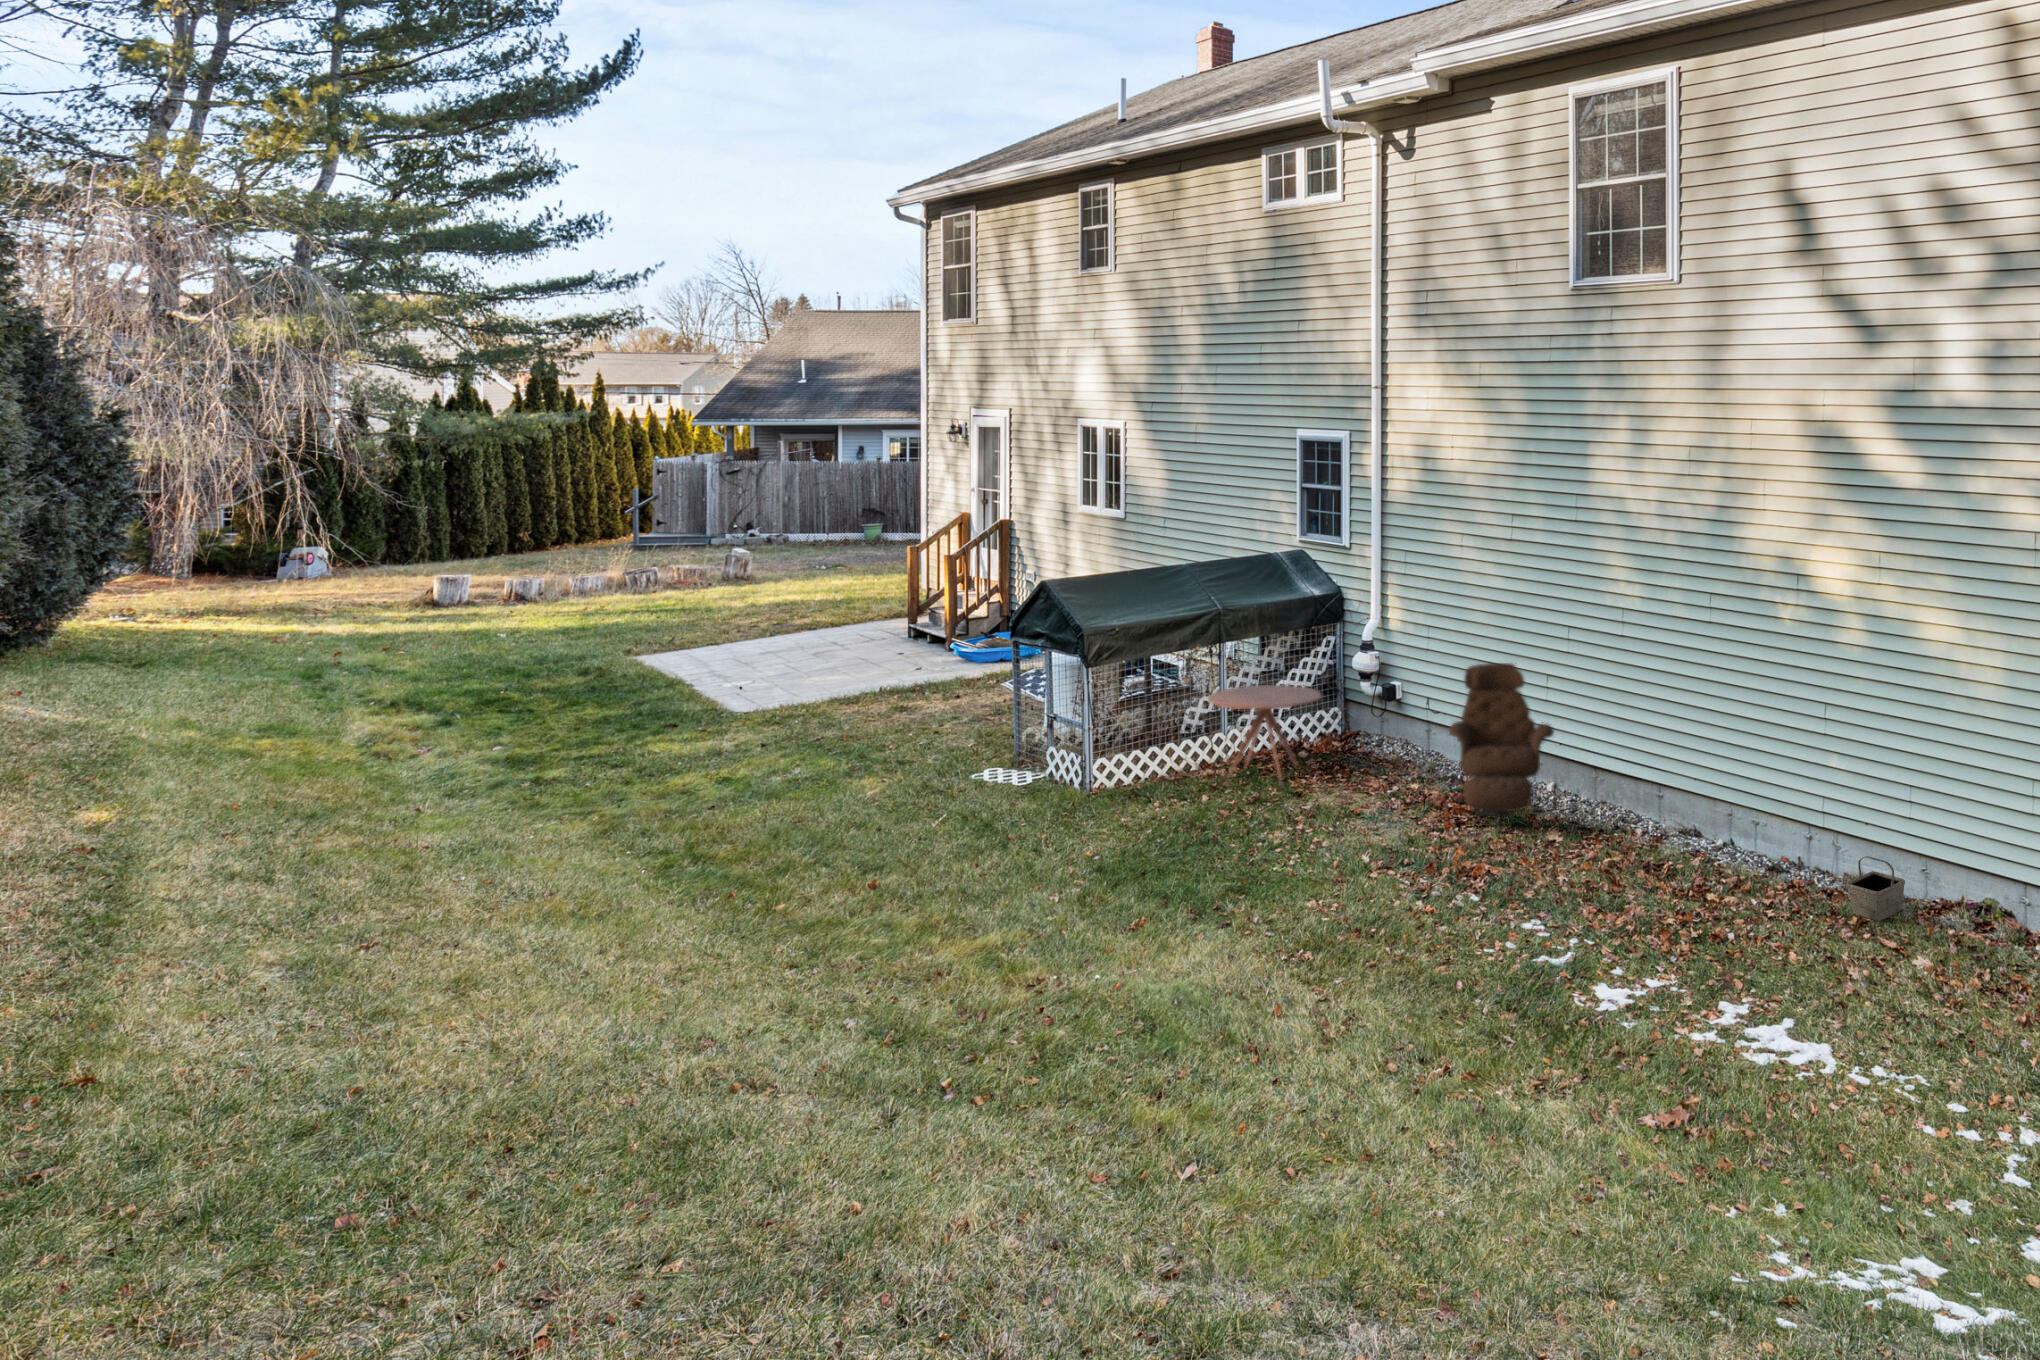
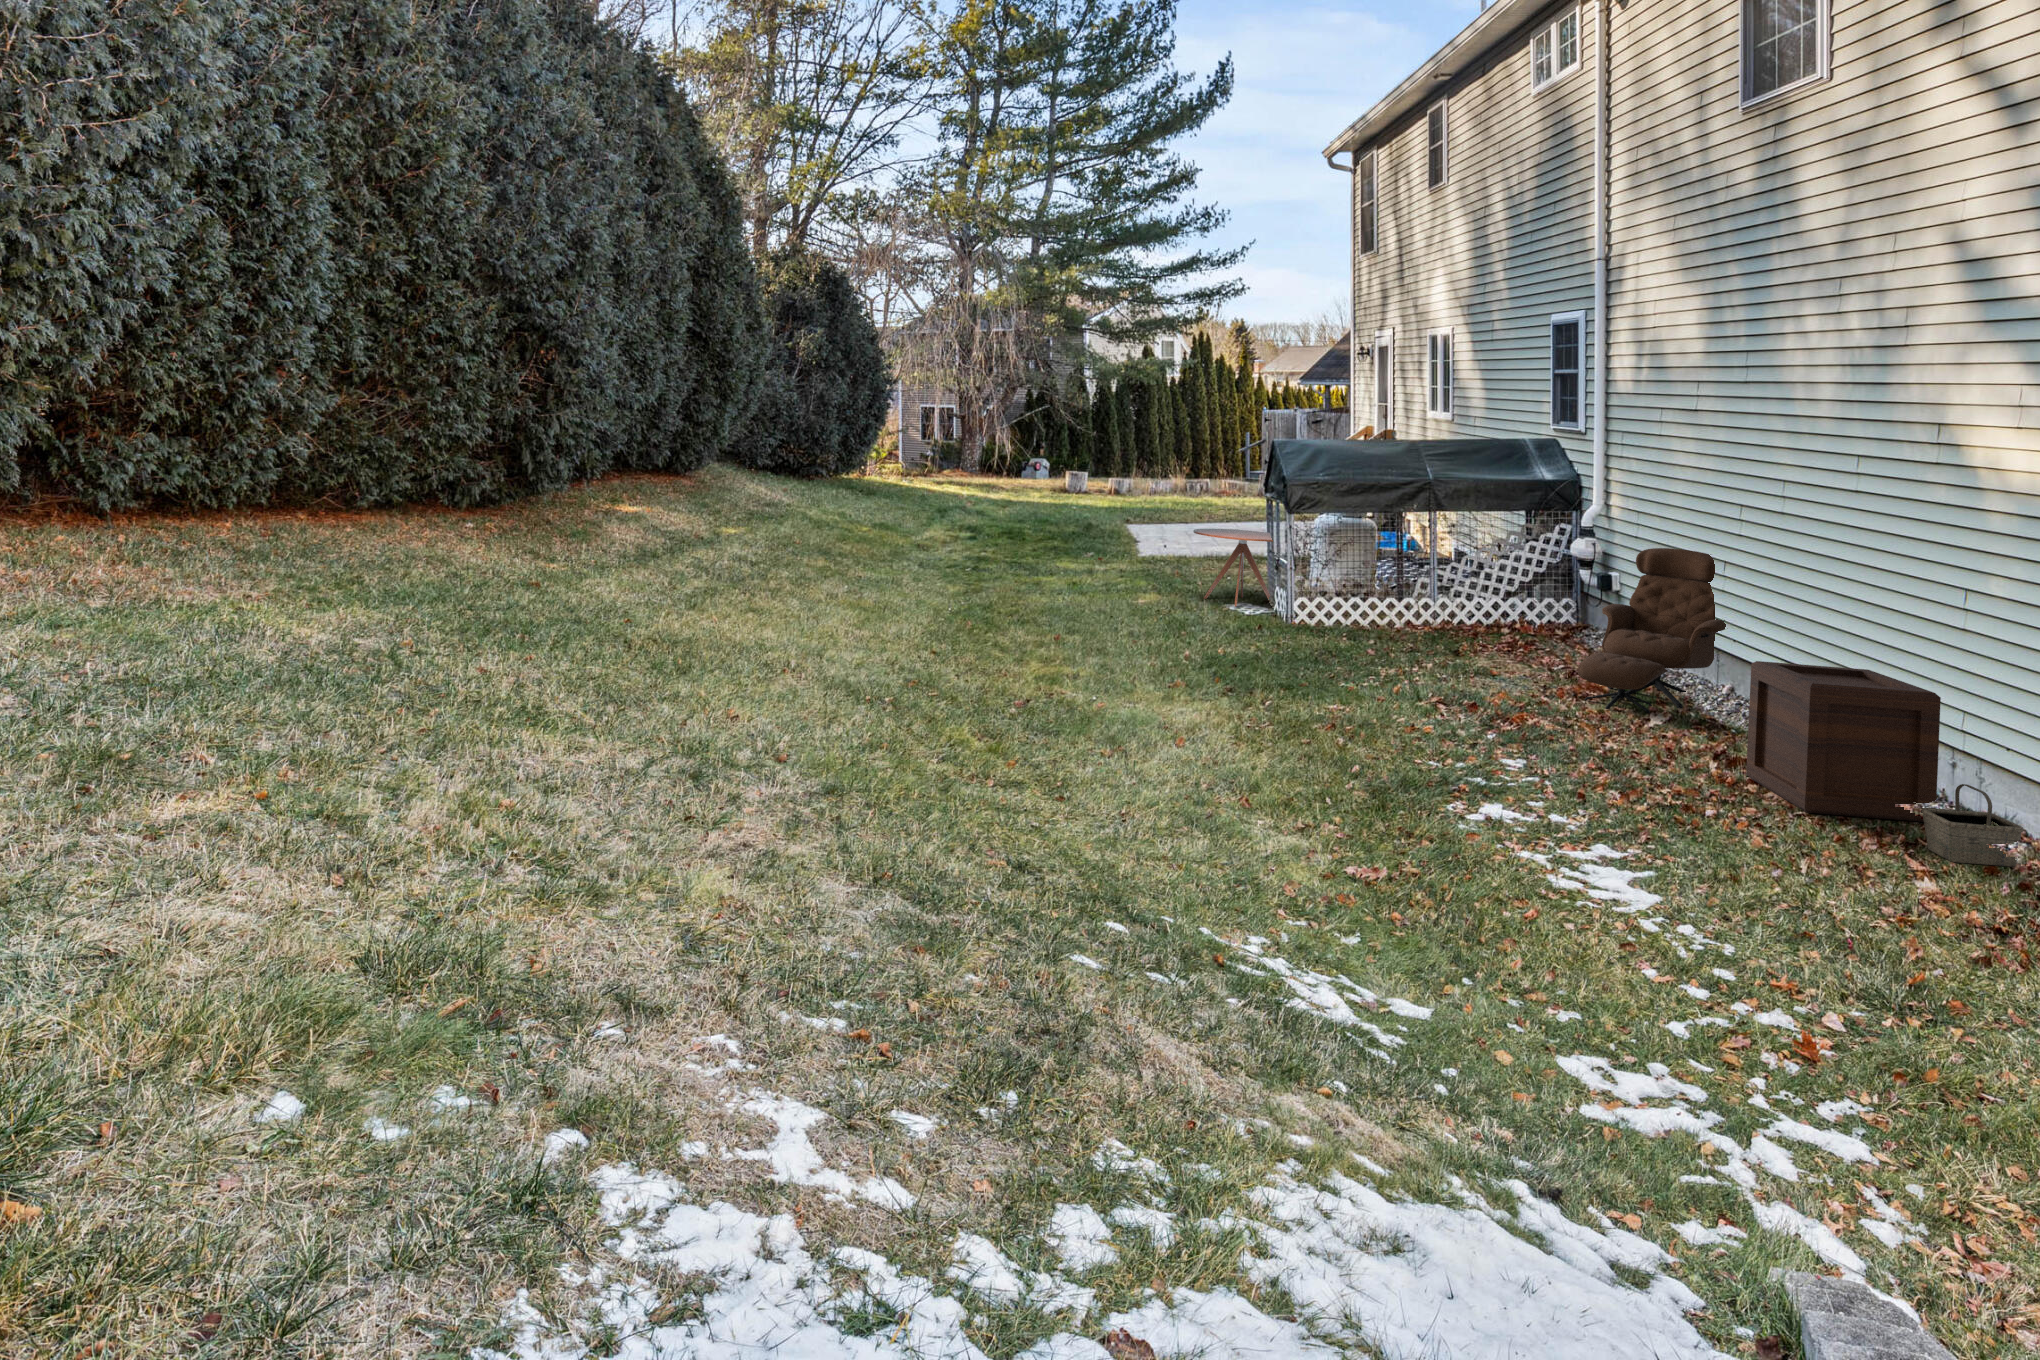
round table: present [1208,685,1321,780] -> present [1193,529,1273,606]
wooden crate: none [1680,767,1820,906] -> present [1746,661,1941,822]

